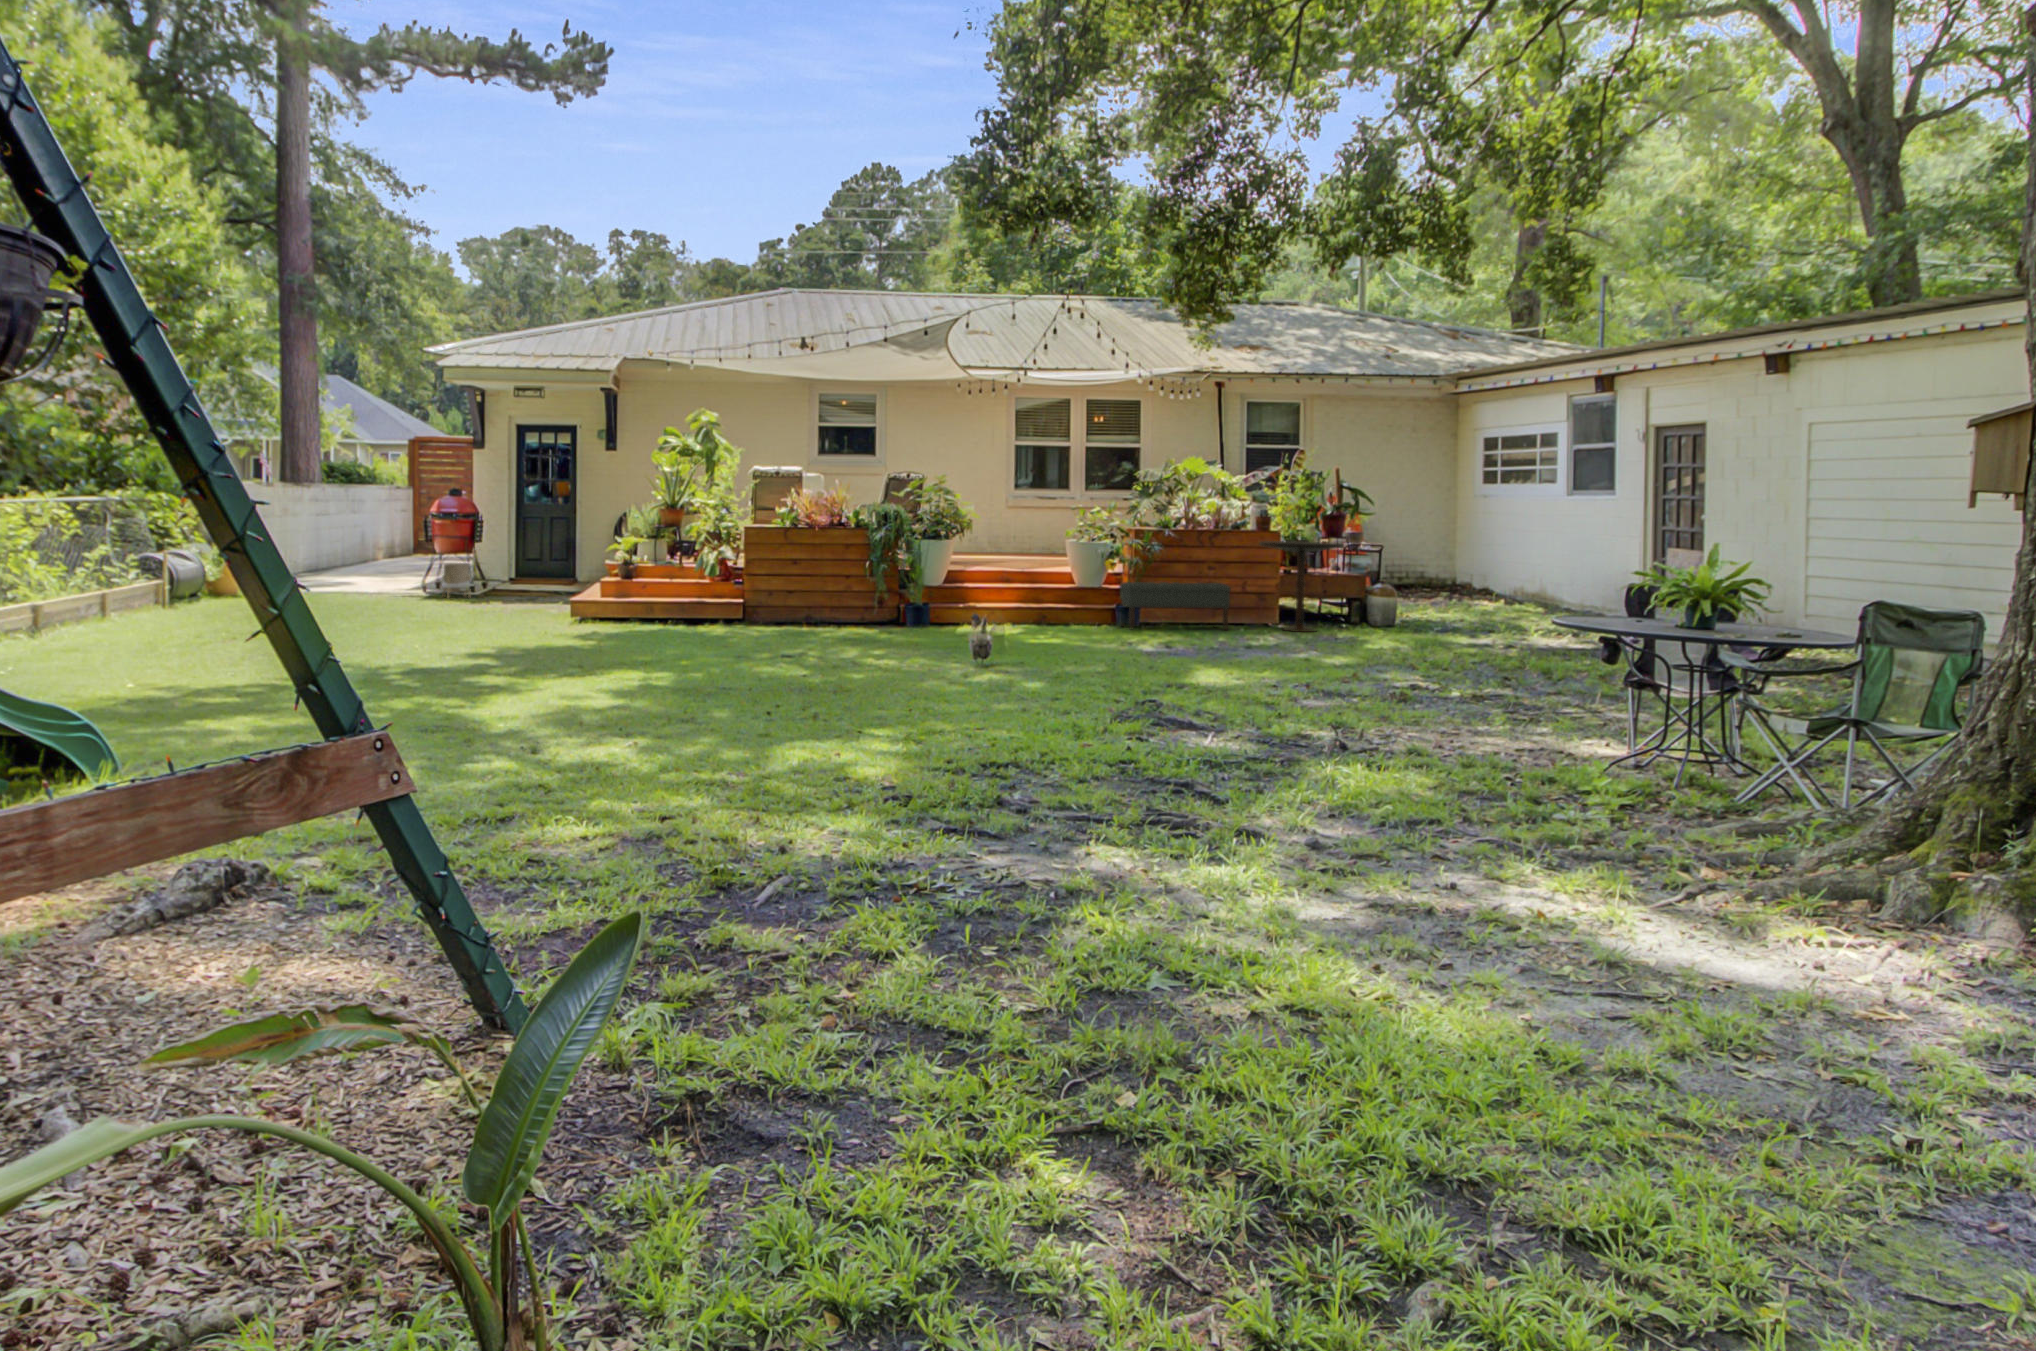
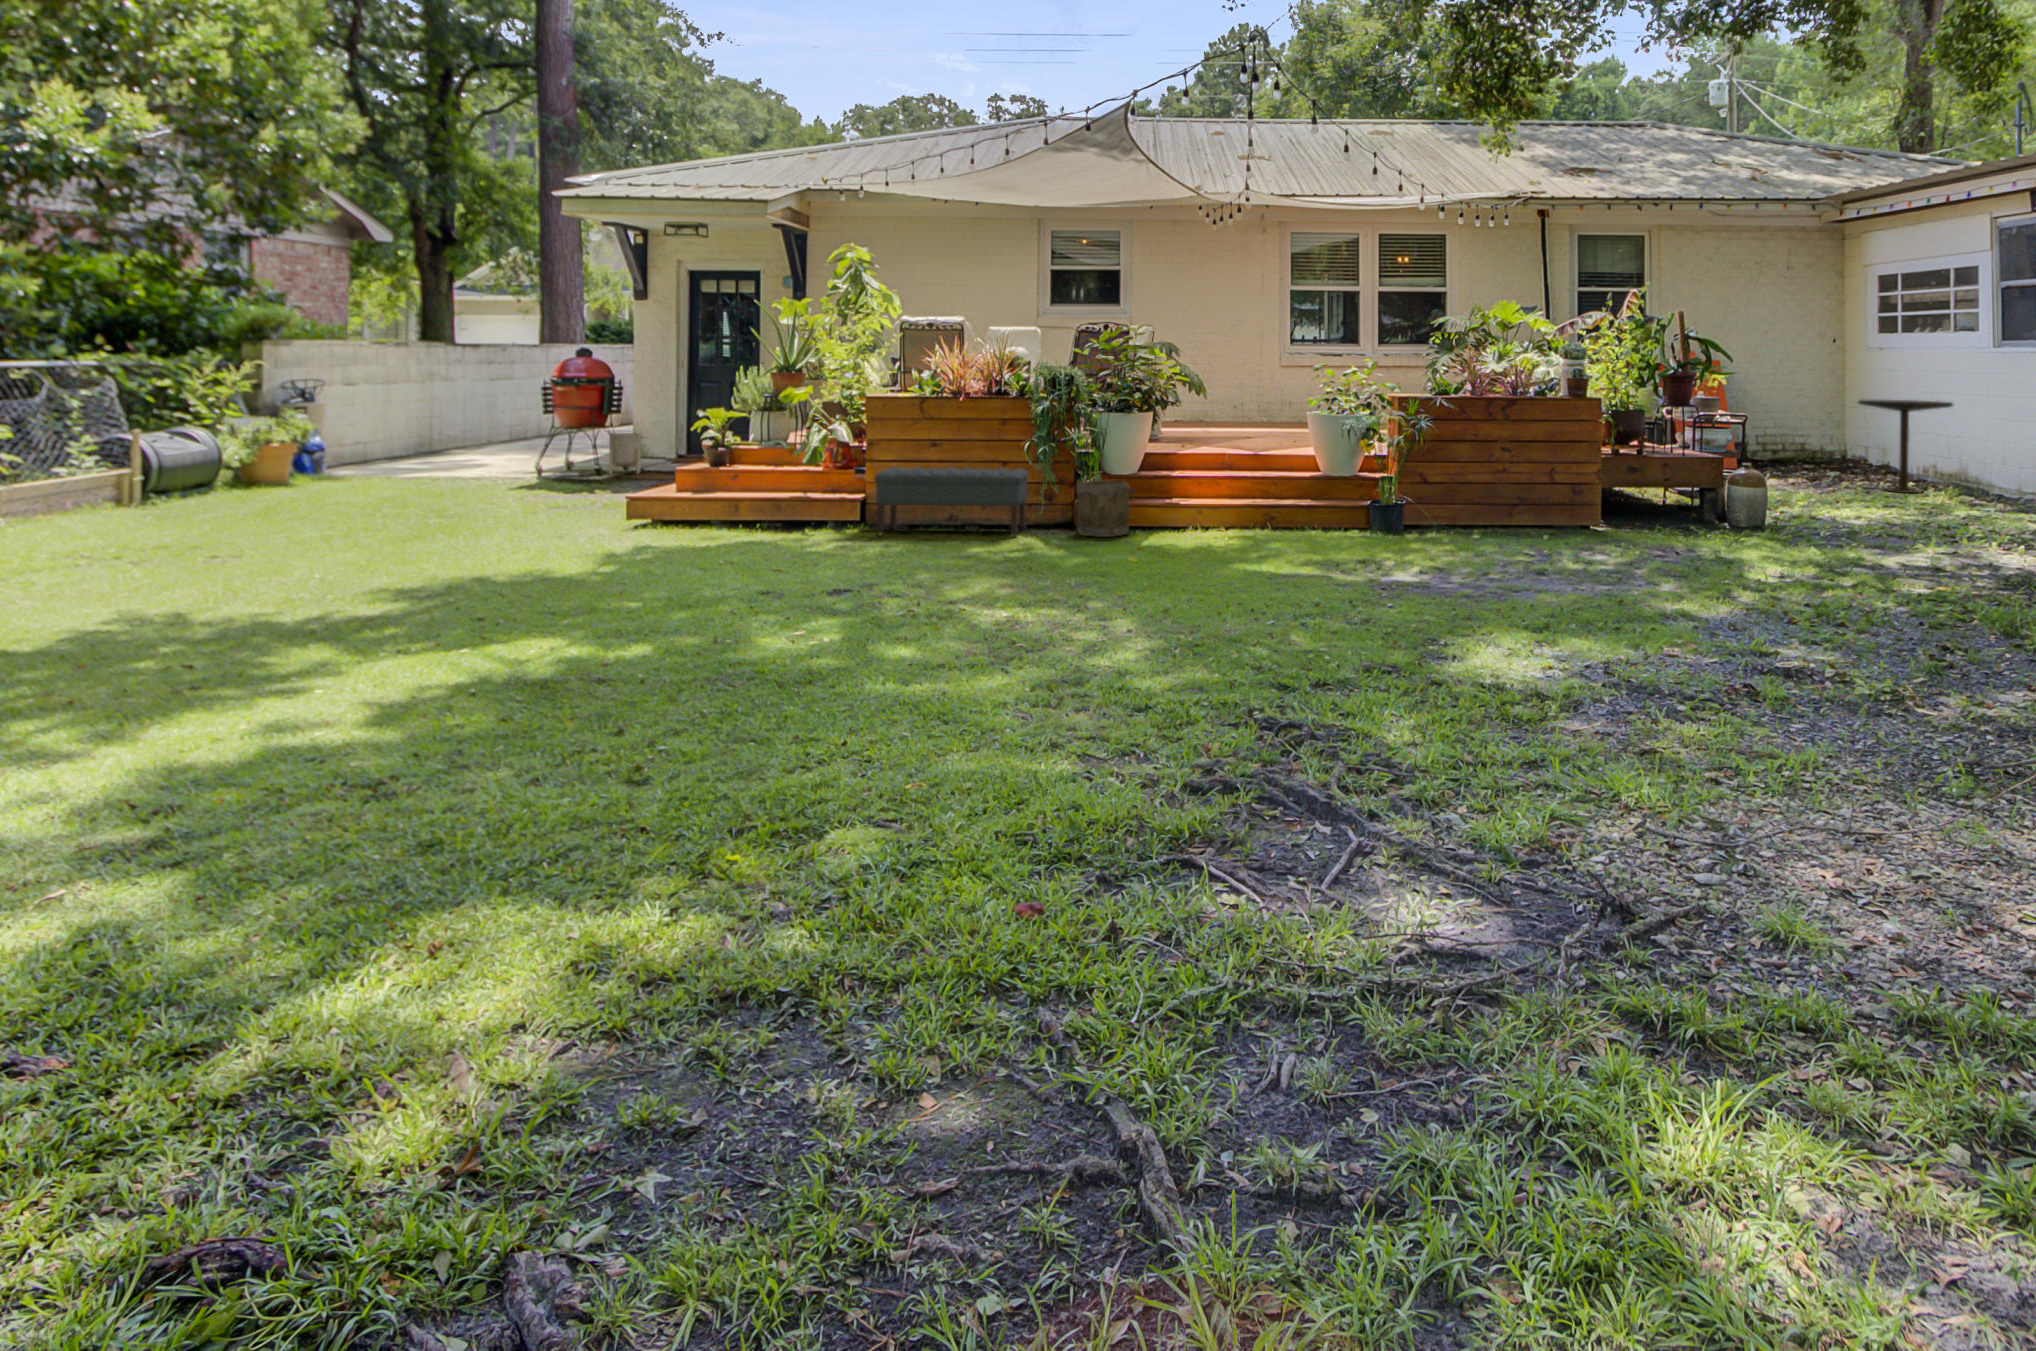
pedestal table: present [1260,541,1344,632] -> present [1857,400,1953,493]
bench: present [1120,582,1231,630] -> present [875,467,1028,538]
bucket: none [916,587,959,629] -> present [1077,478,1135,537]

